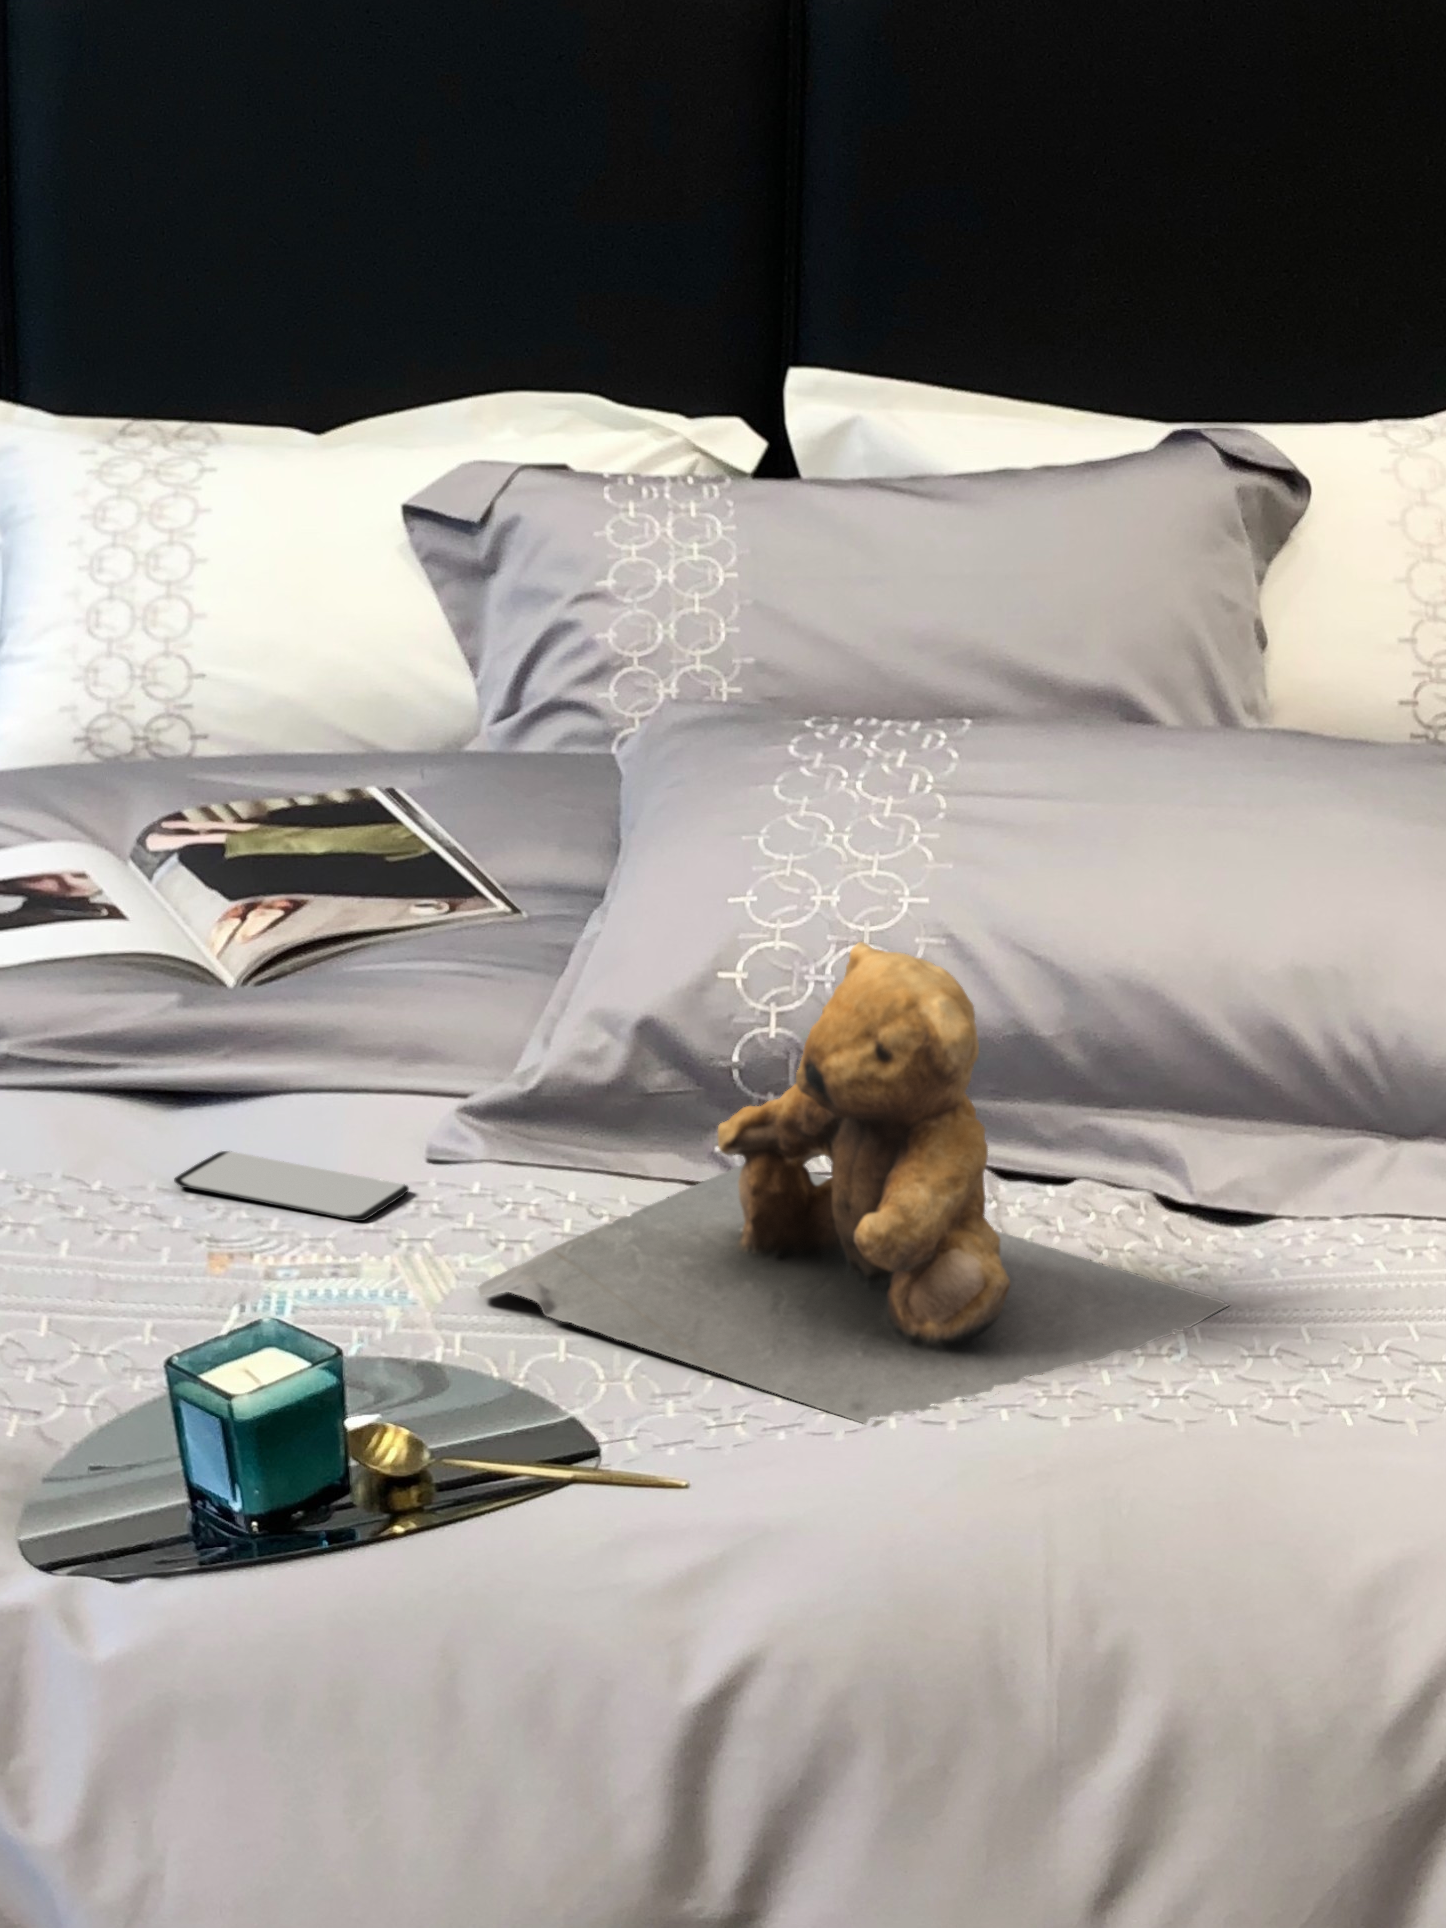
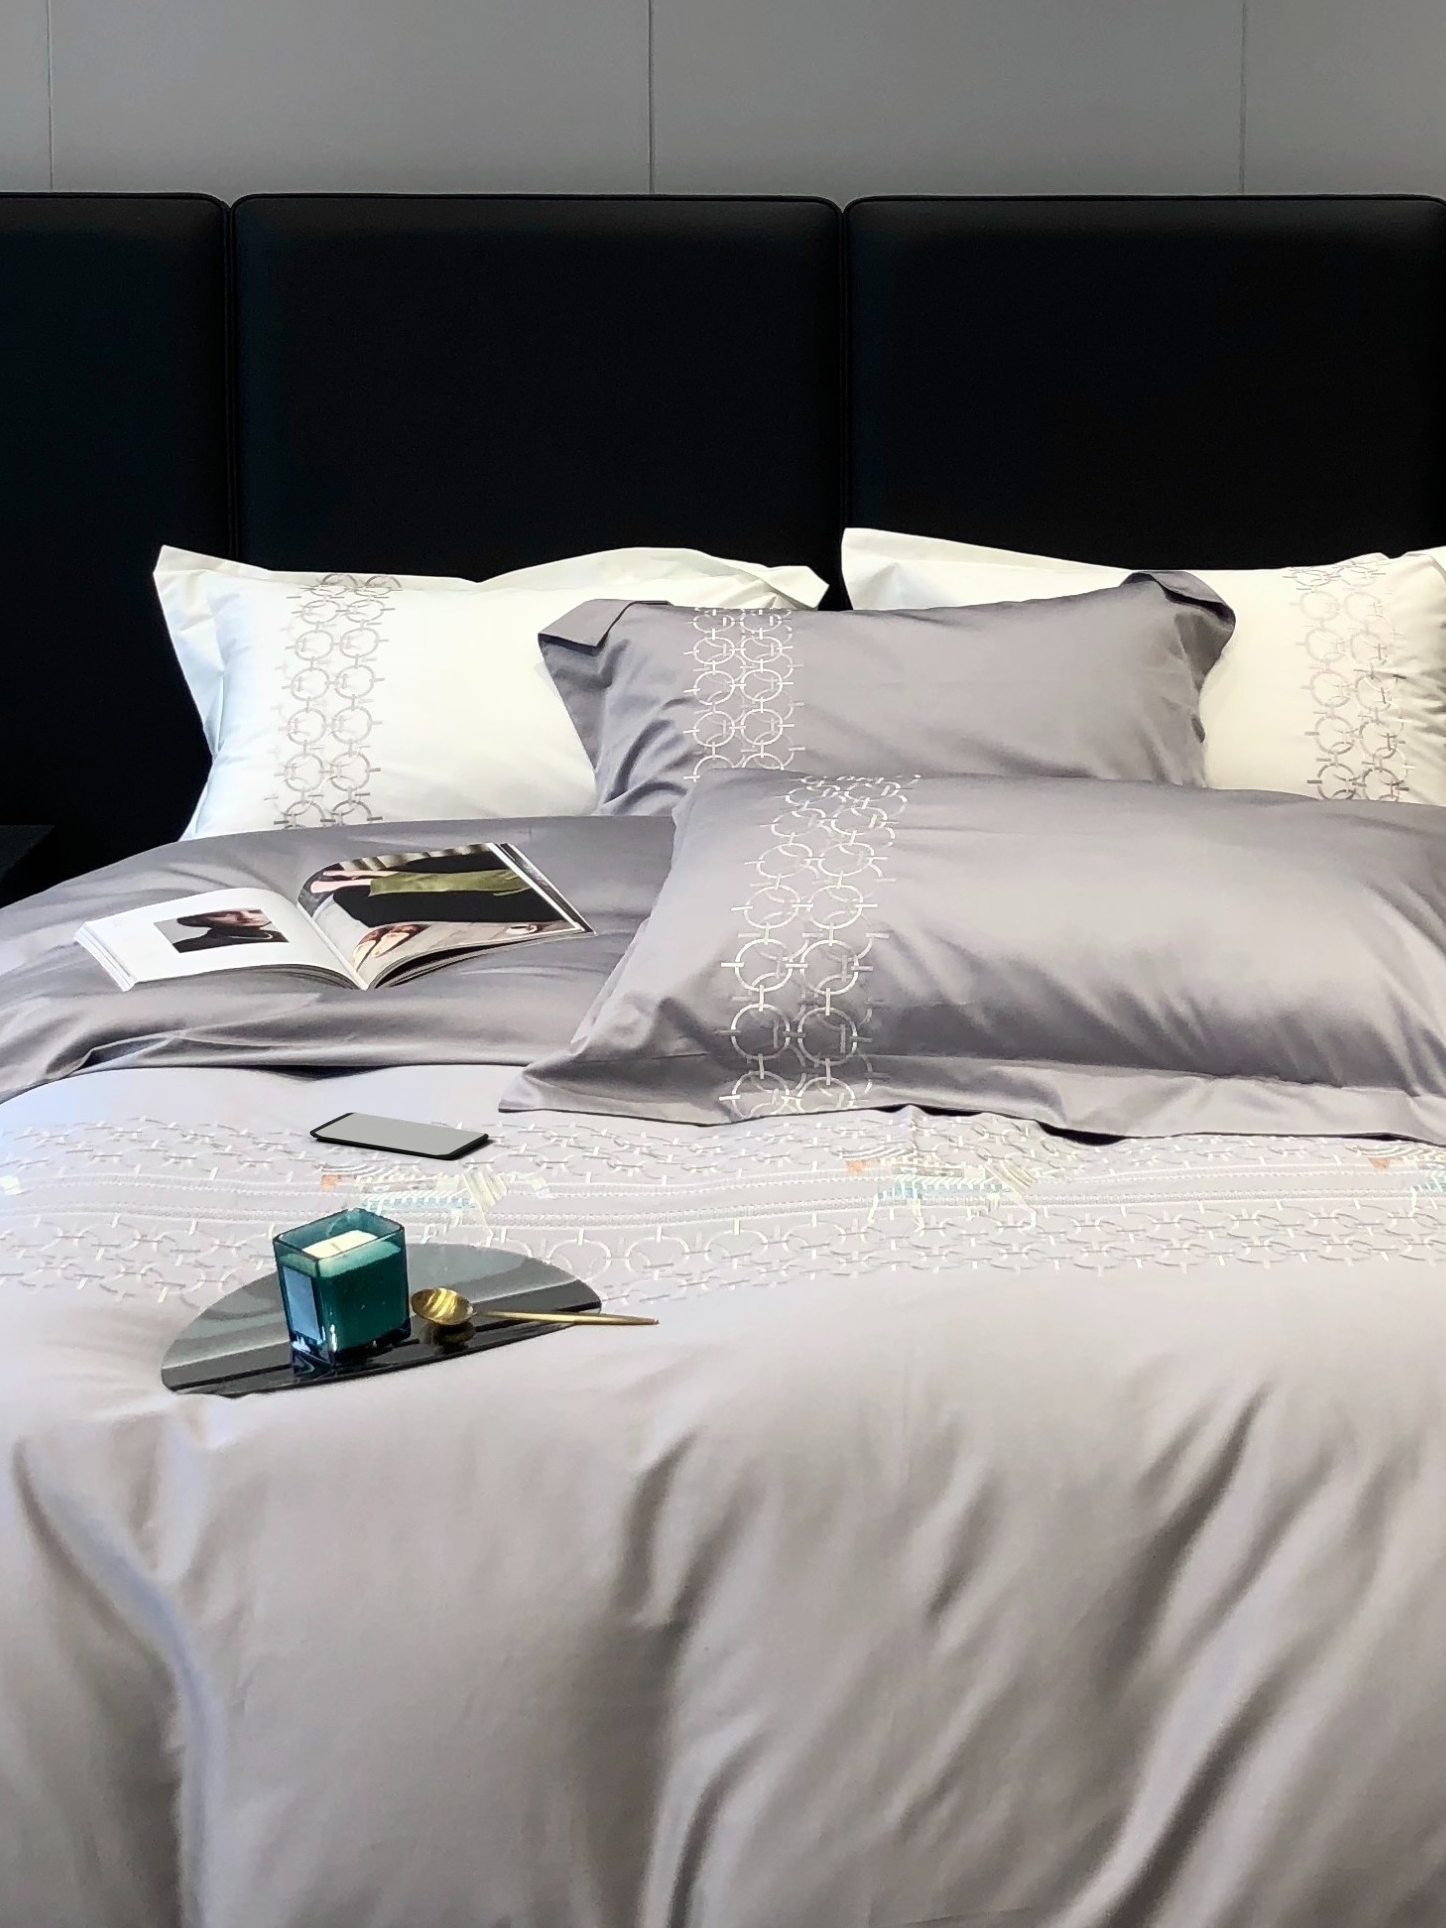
teddy bear: present [478,942,1228,1427] -> none [527,933,1090,1306]

